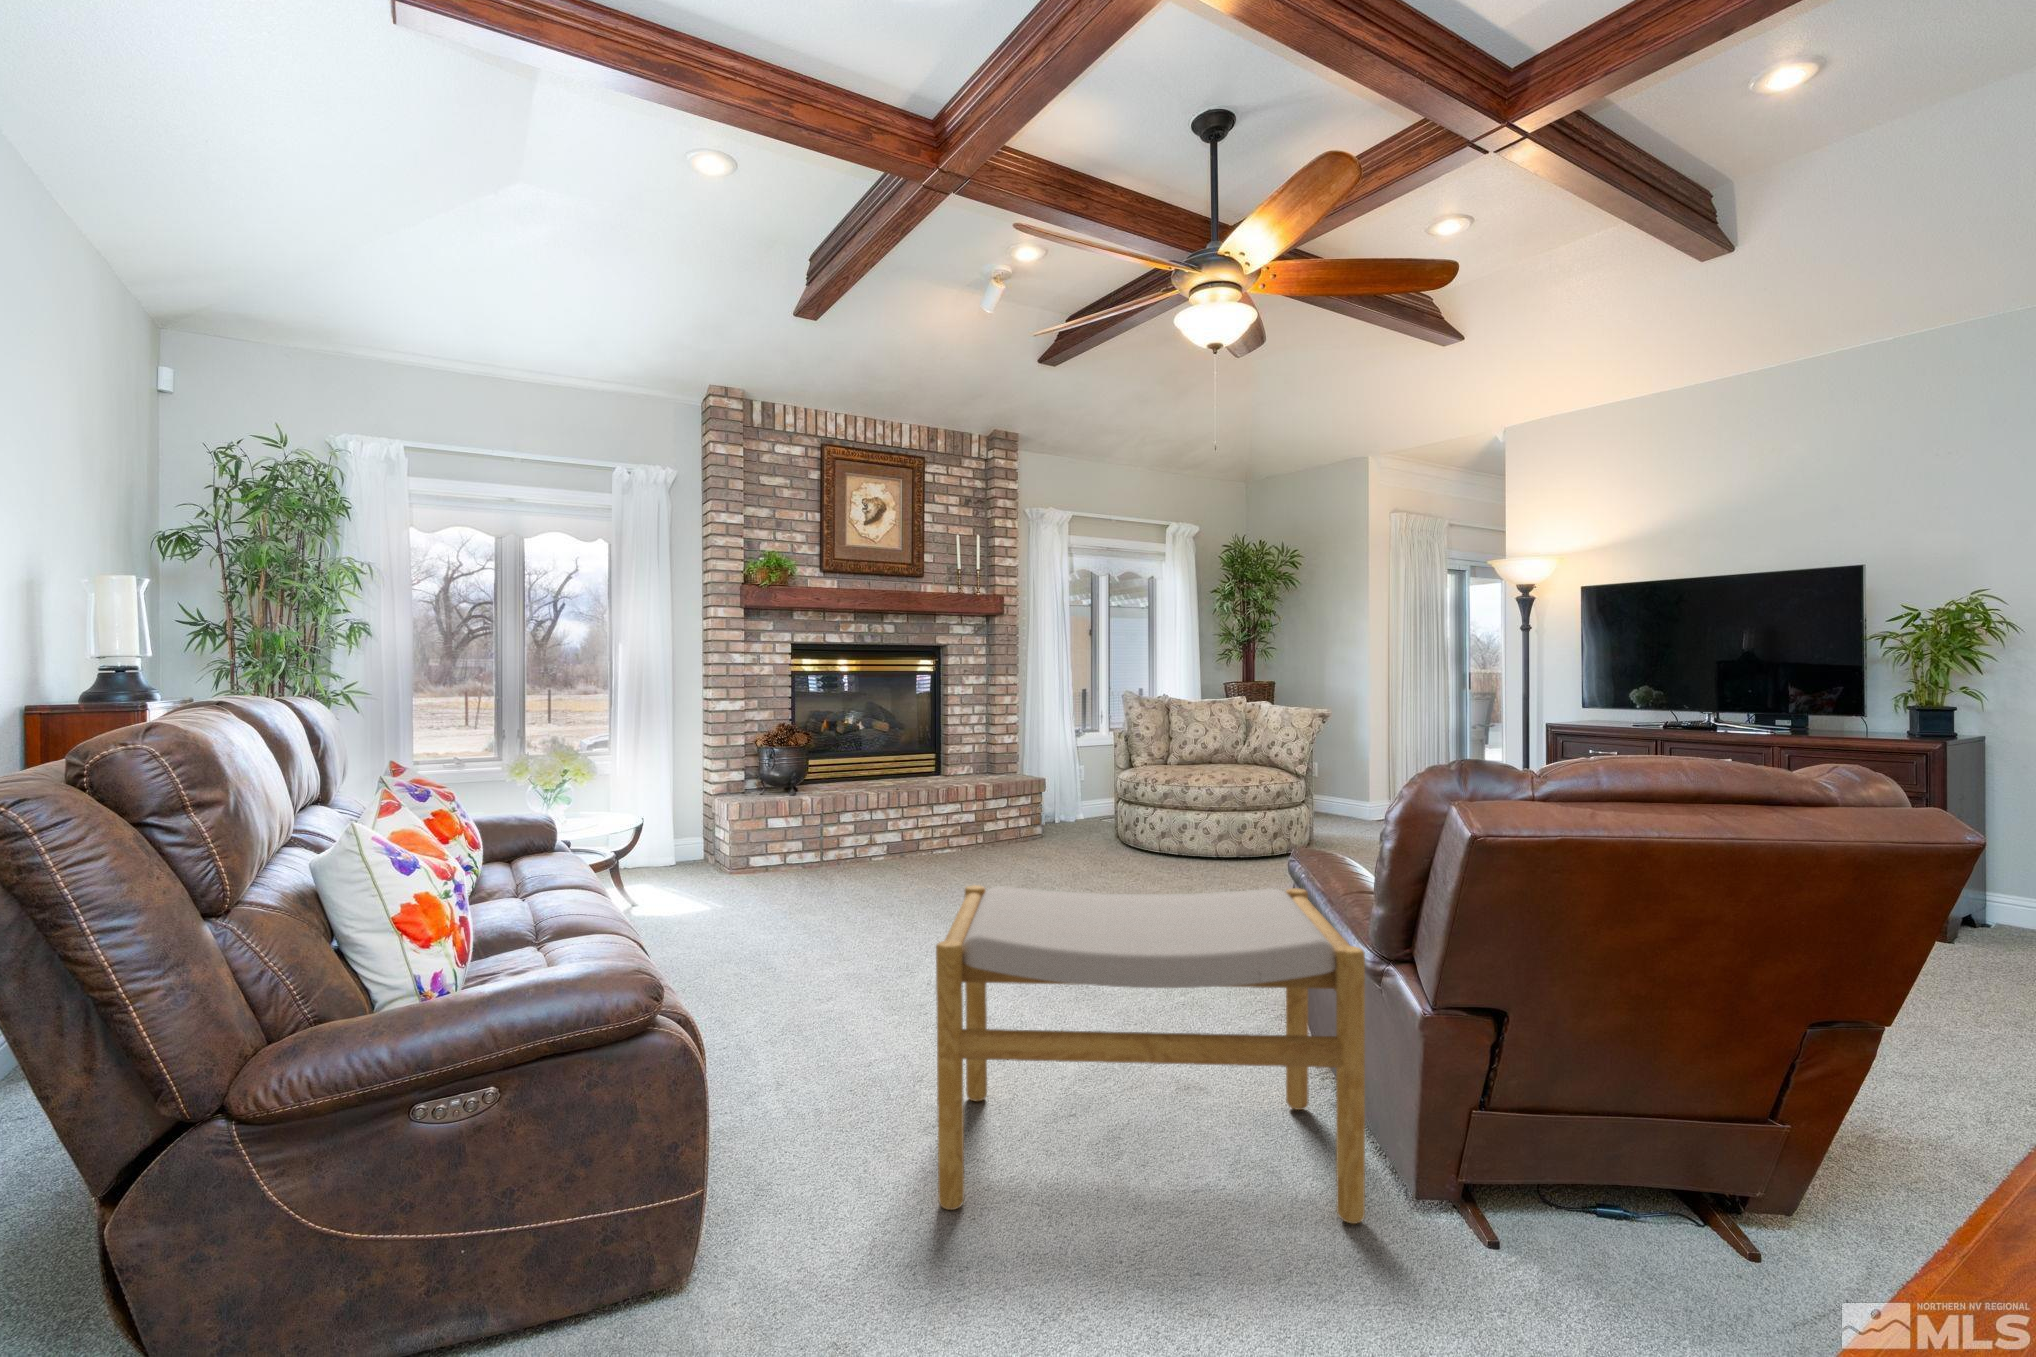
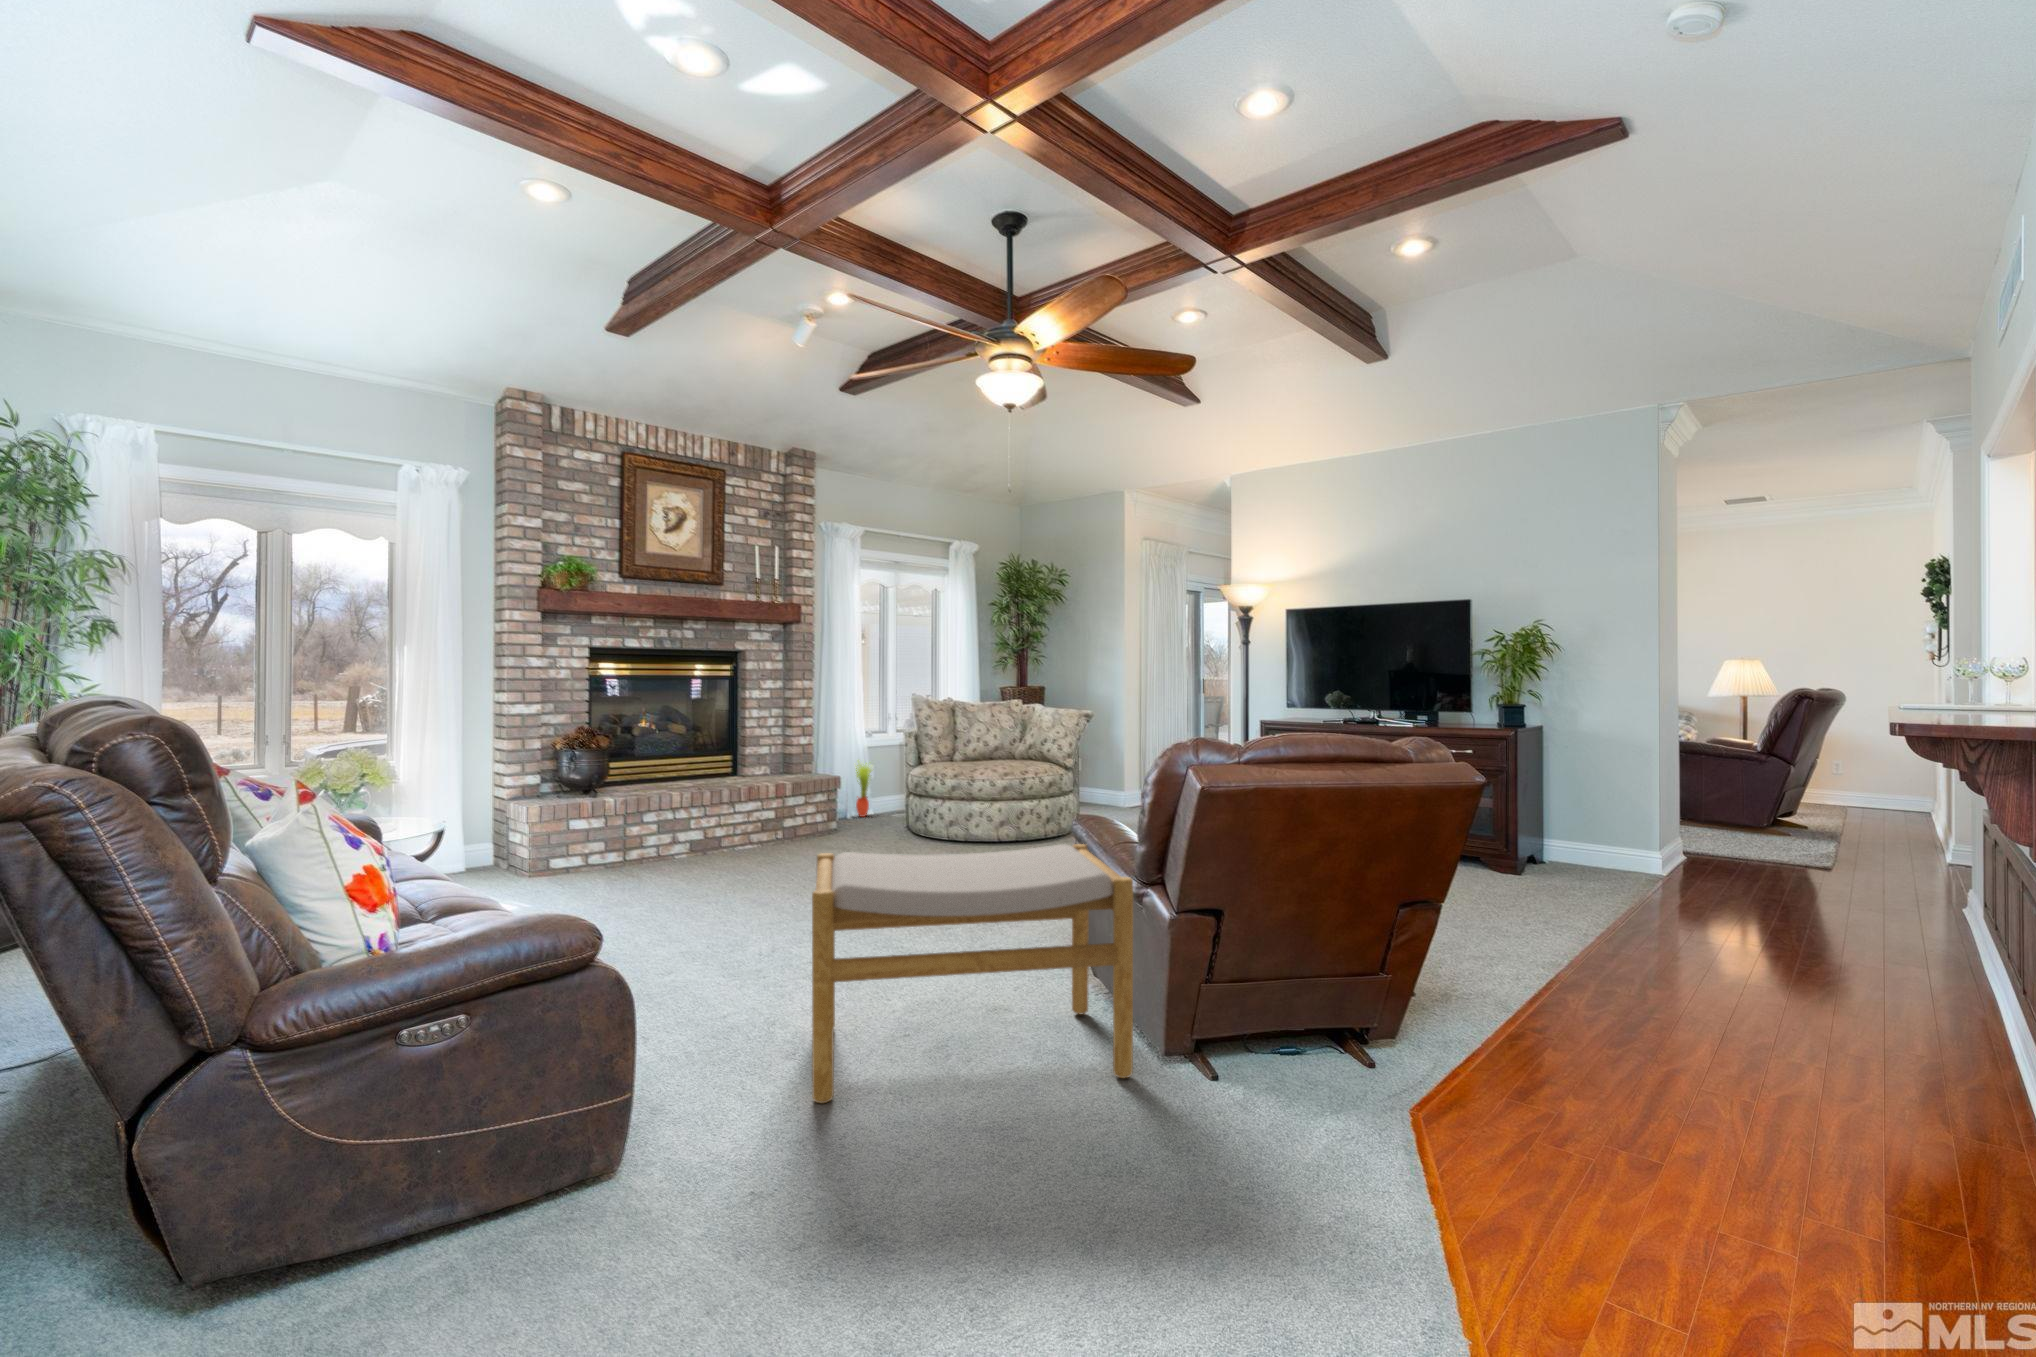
potted plant: none [1063,761,1084,823] -> present [856,761,871,817]

